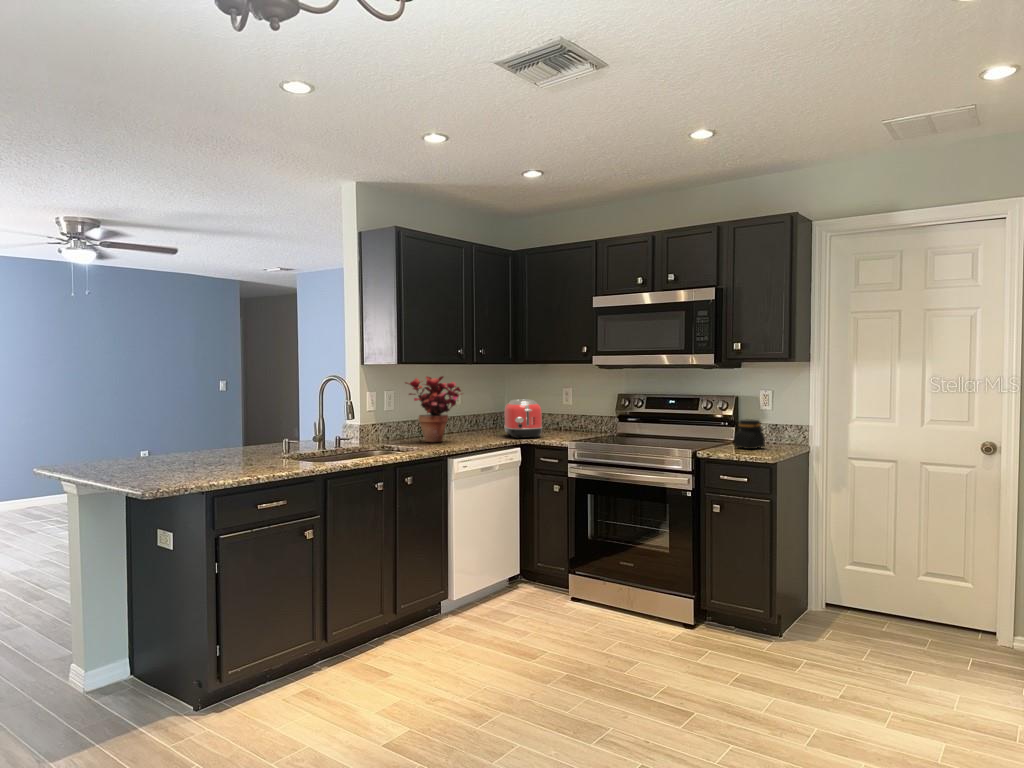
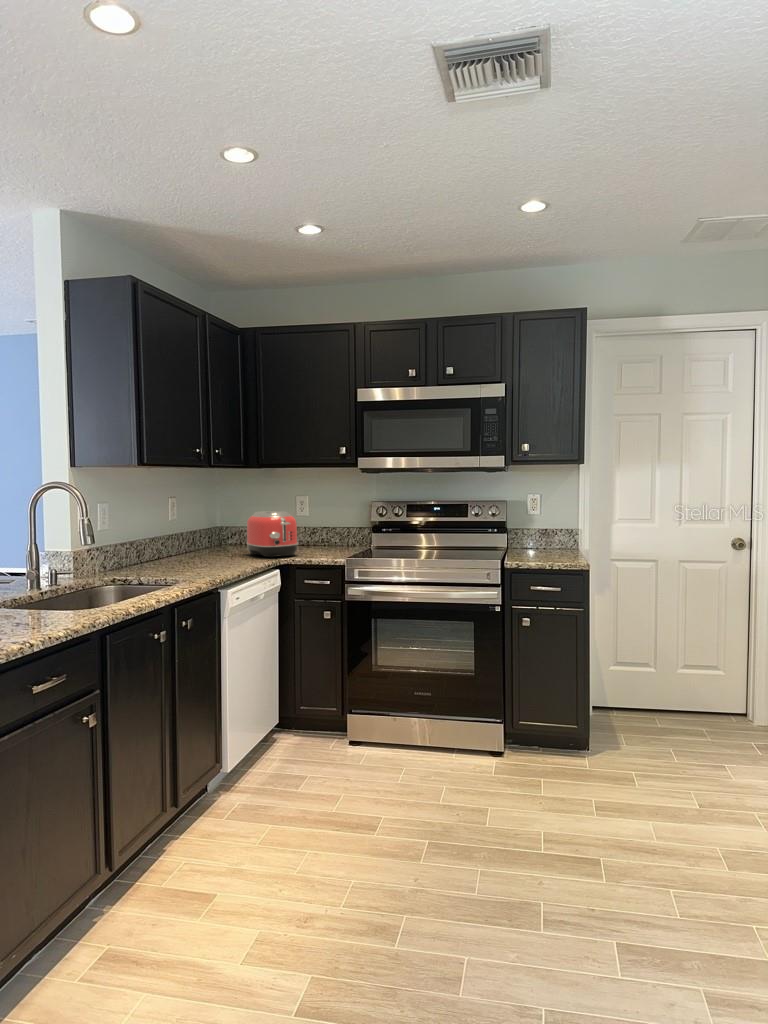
potted plant: present [405,376,462,442] -> none [132,483,214,569]
jar: present [734,420,765,449] -> none [525,525,558,556]

